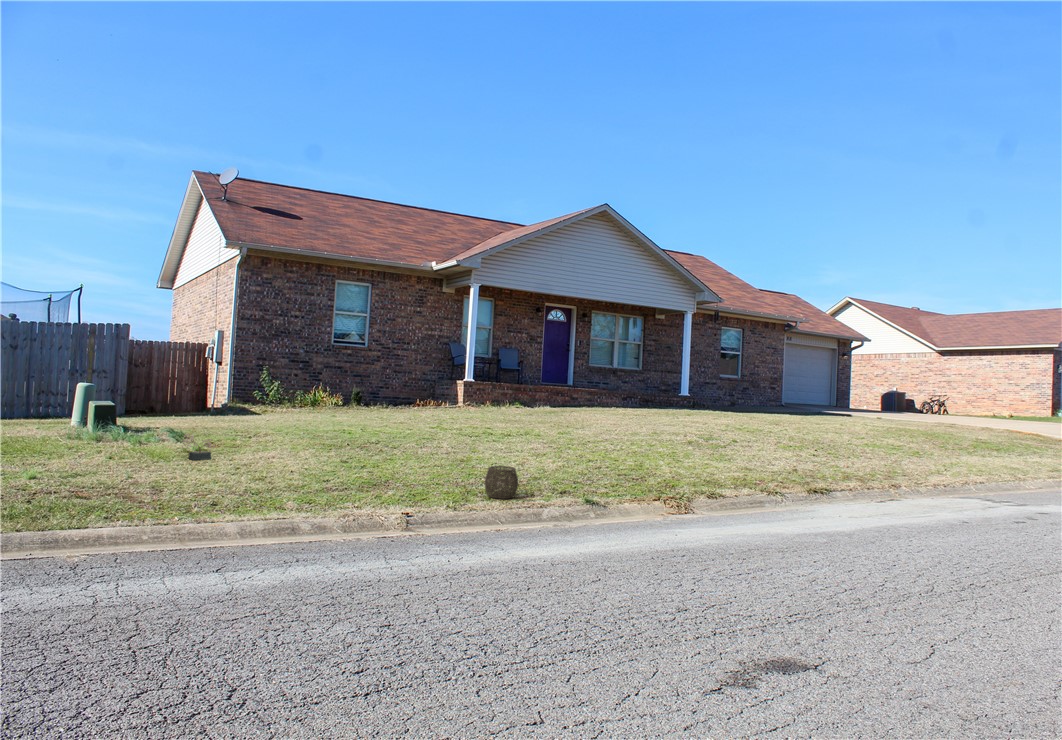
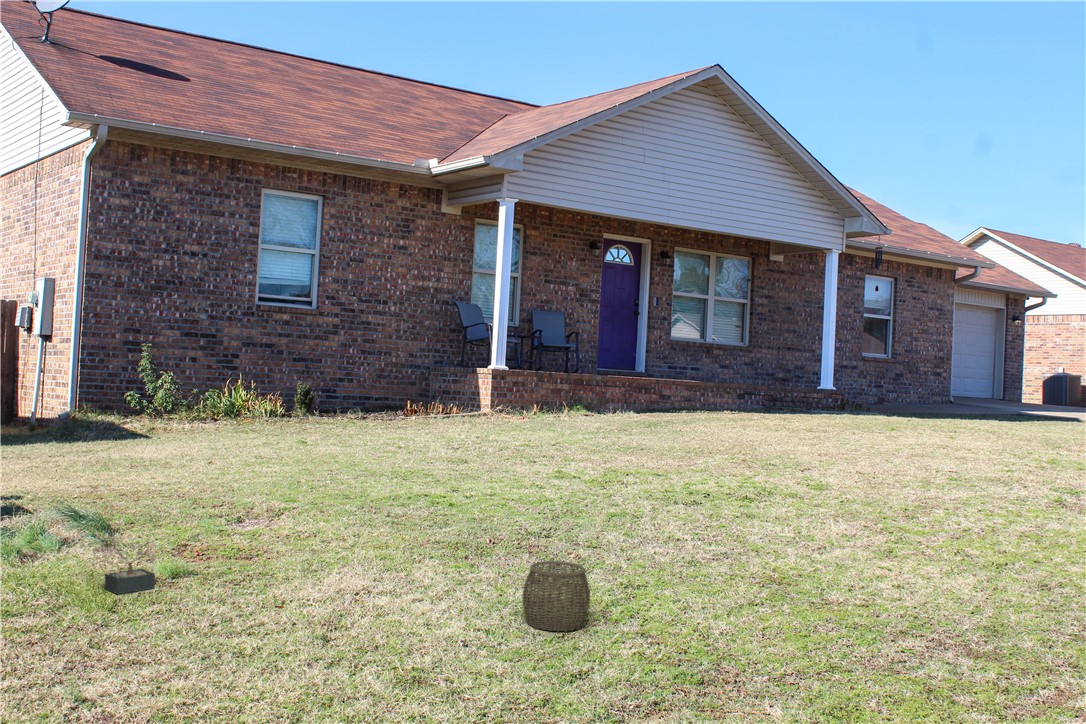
woven basket: present [485,466,518,499] -> present [522,561,591,632]

